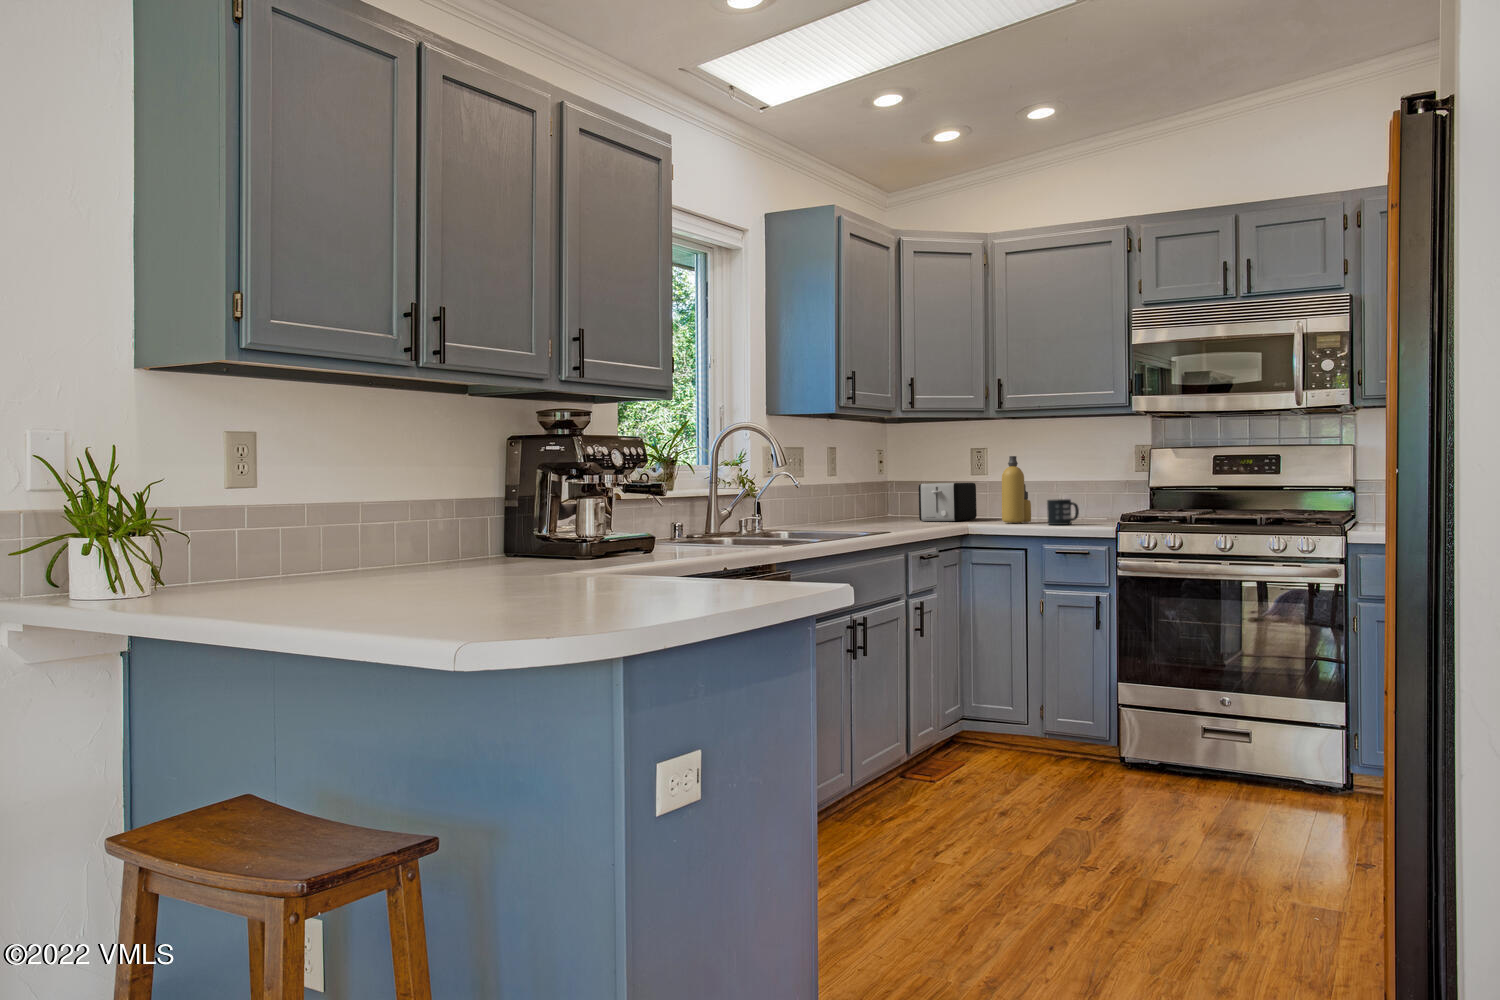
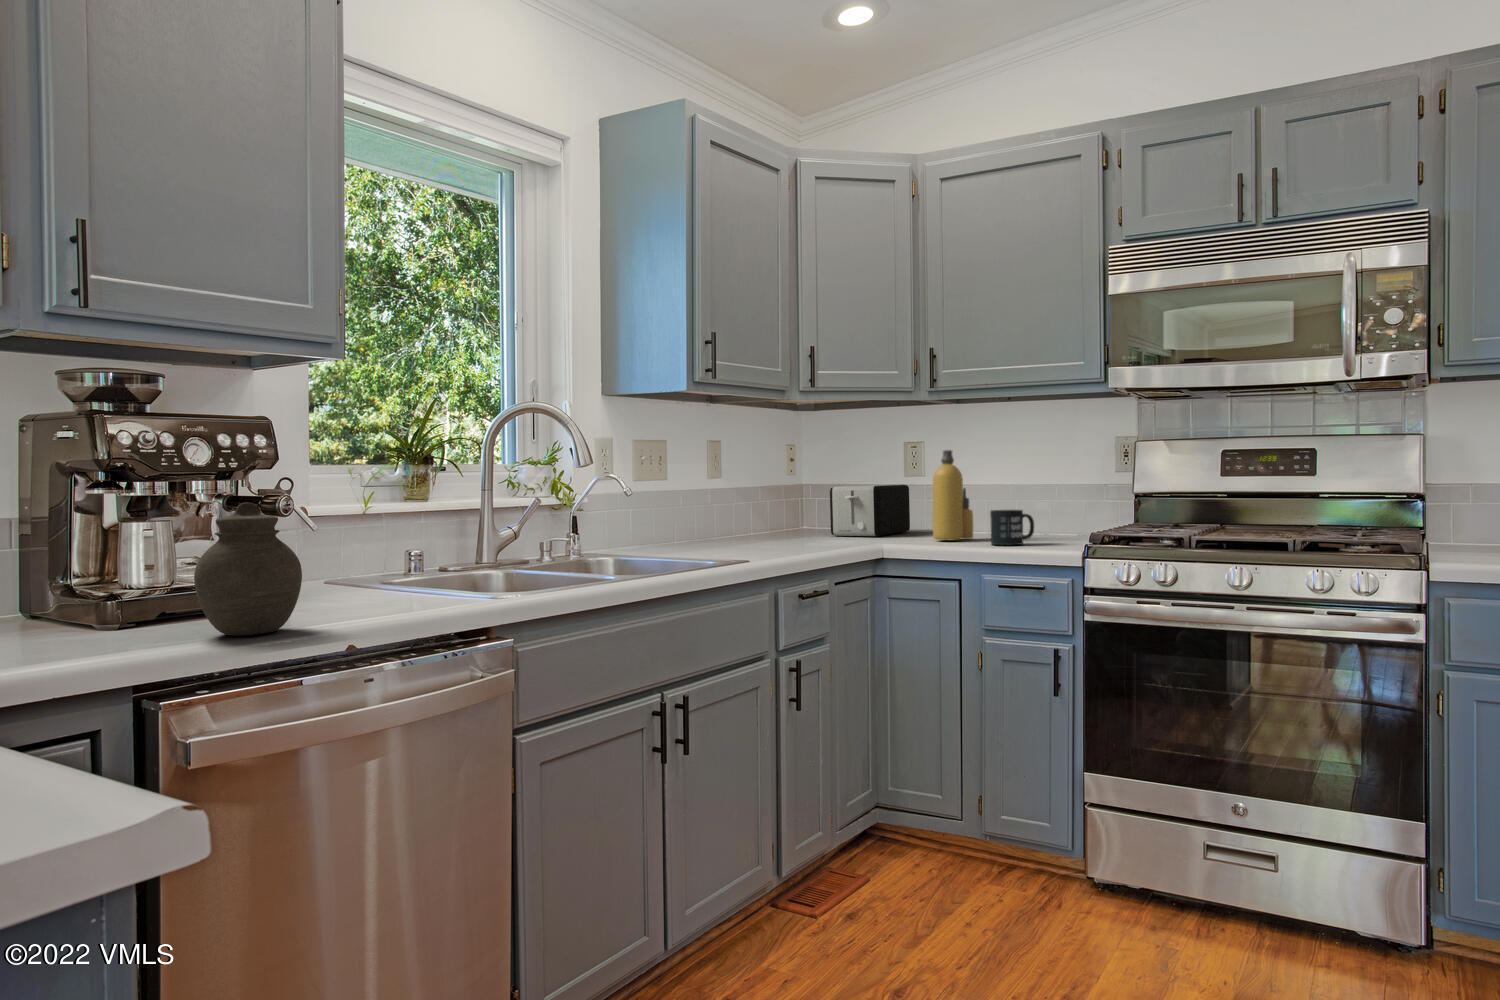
jar: none [636,483,691,558] -> present [194,502,302,636]

